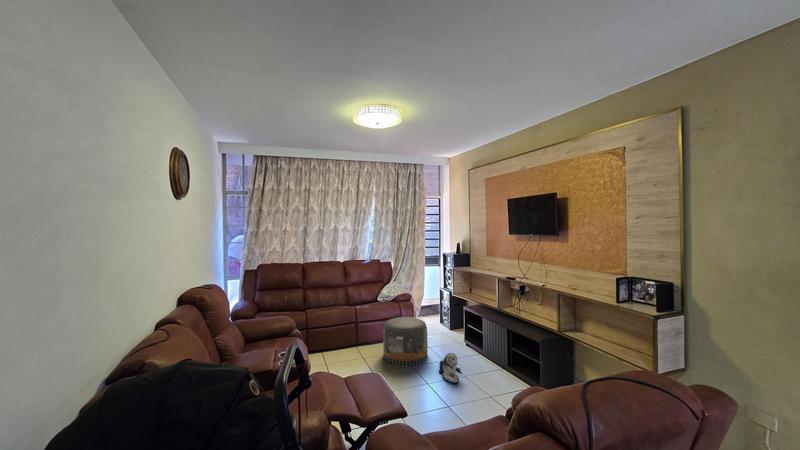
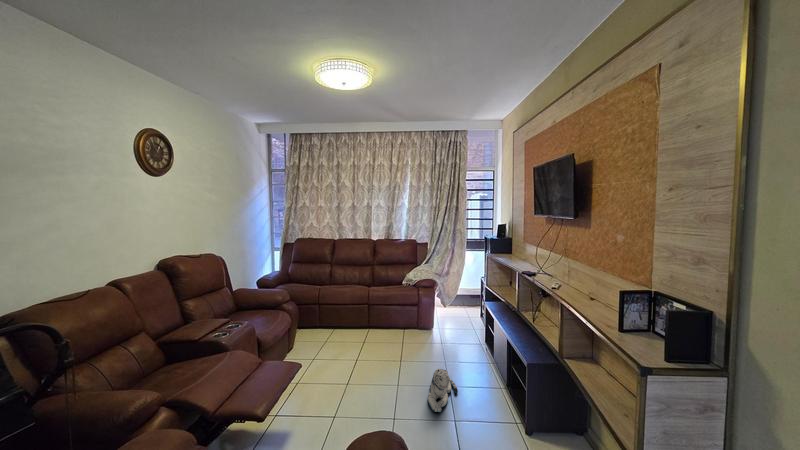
pouf: present [383,317,428,365] -> none [385,308,436,368]

